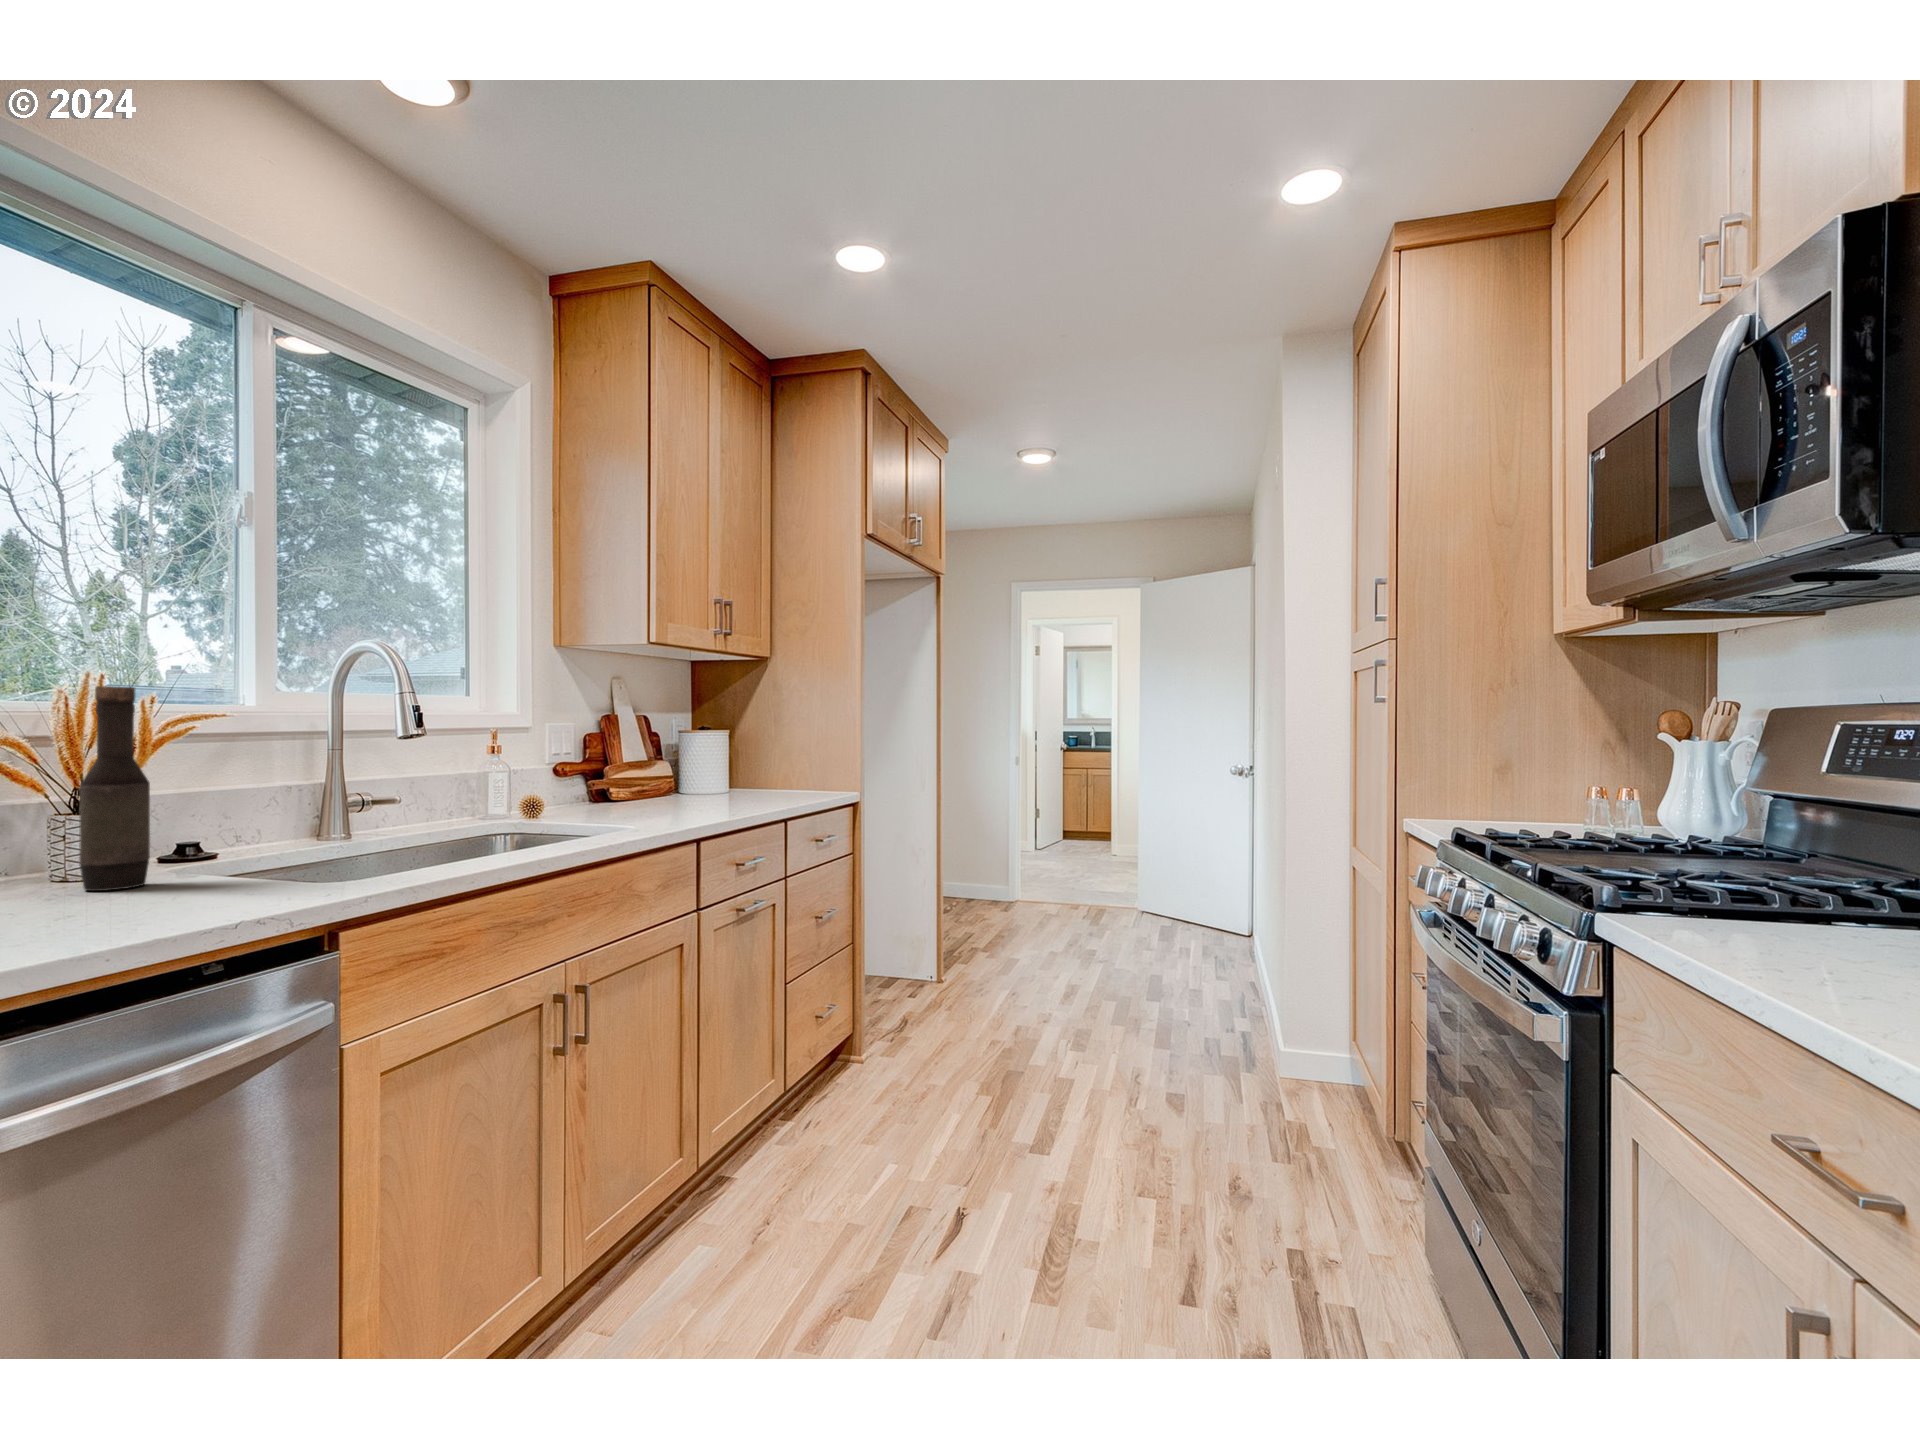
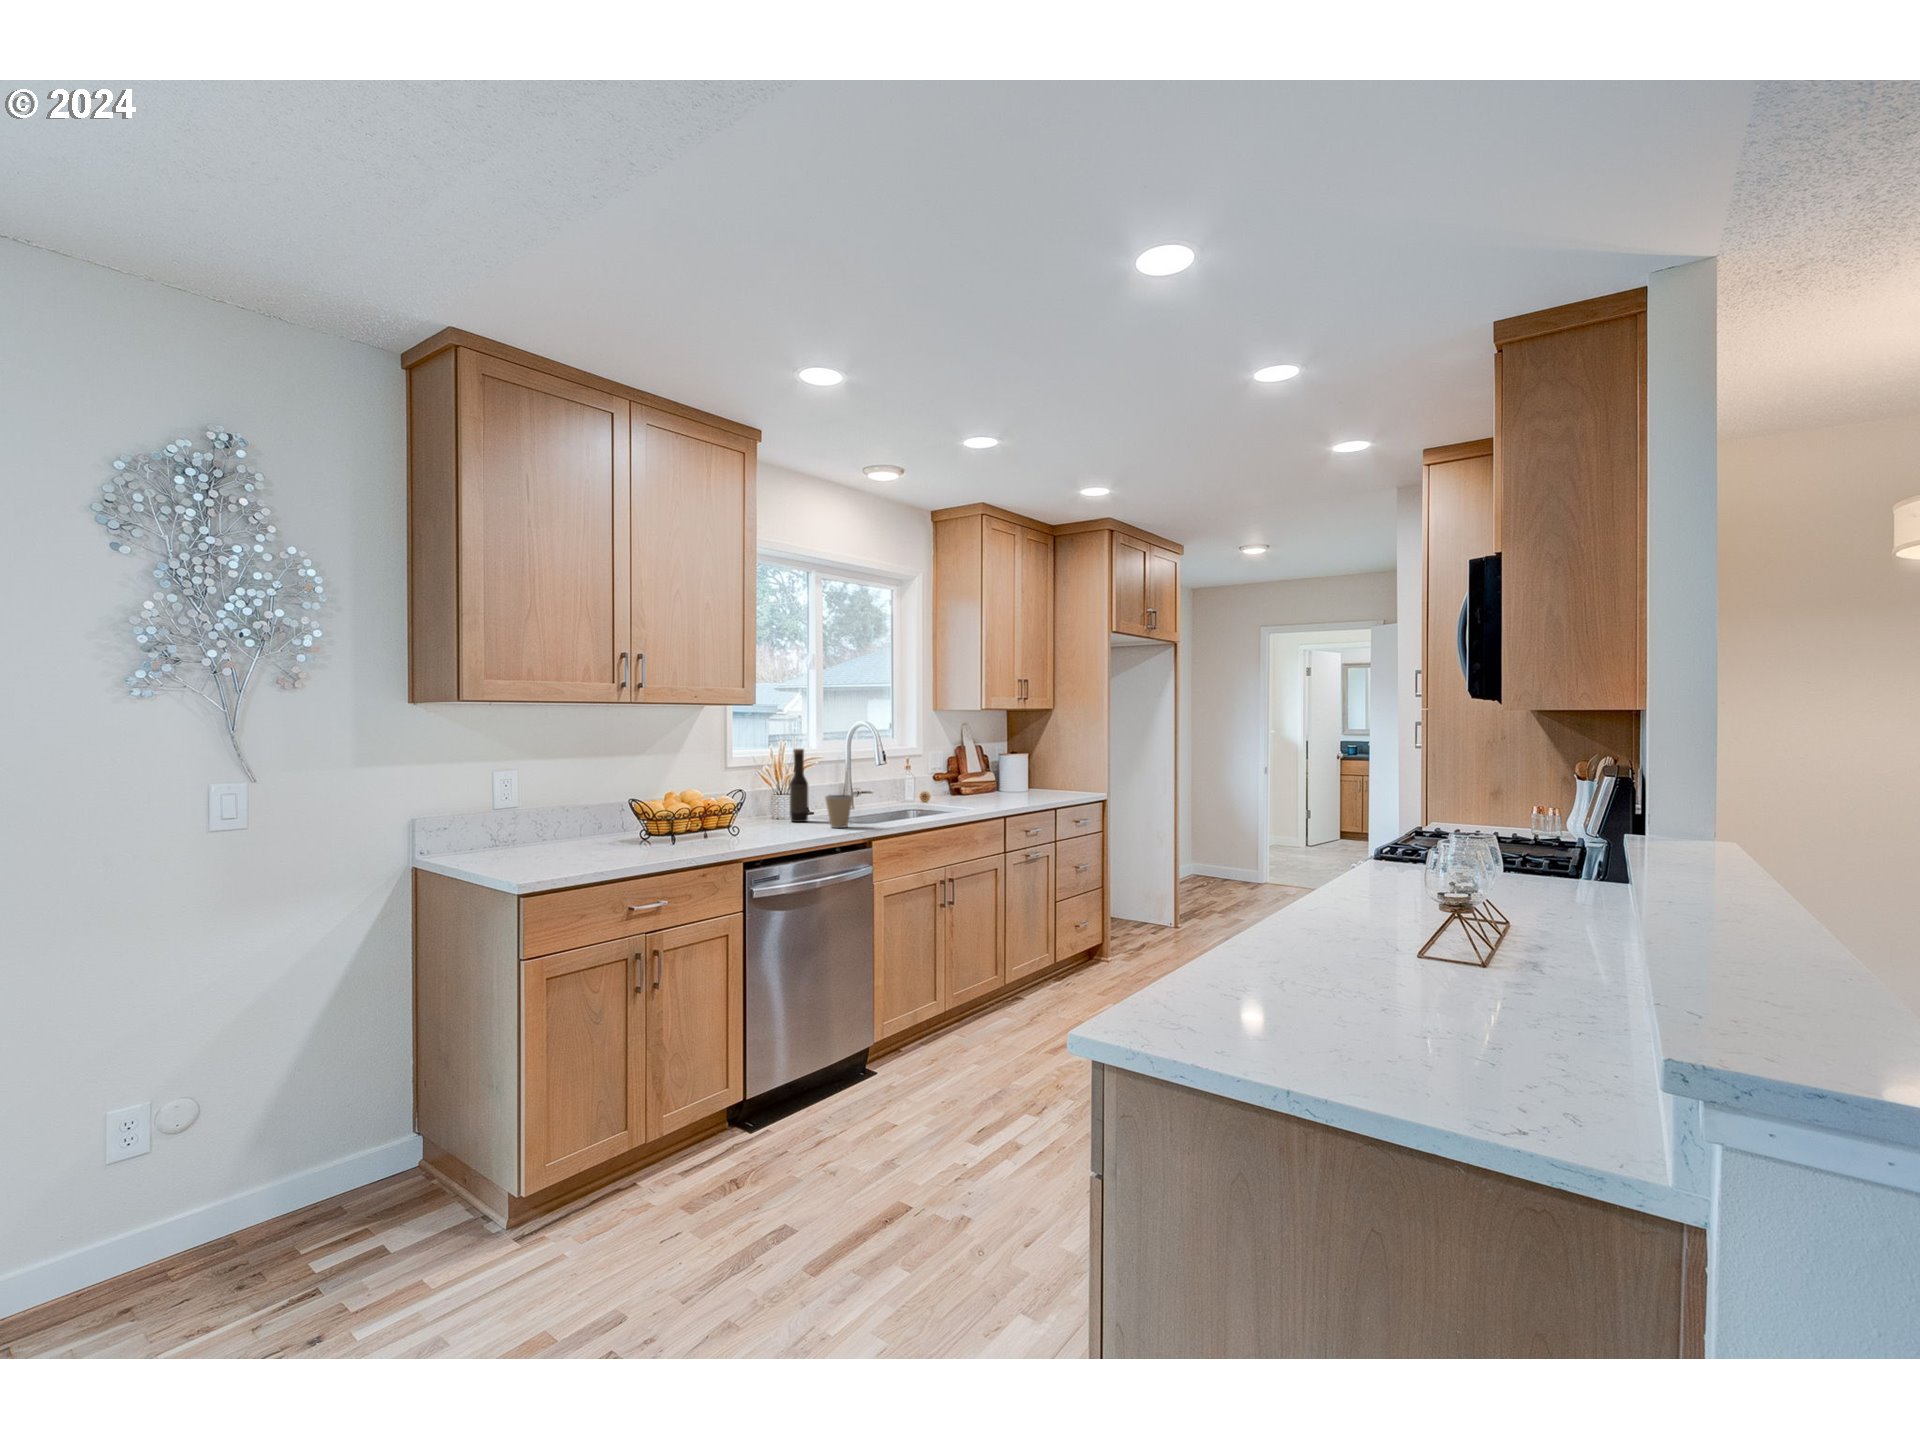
coffee cup: none [153,811,262,910] -> present [825,795,853,828]

